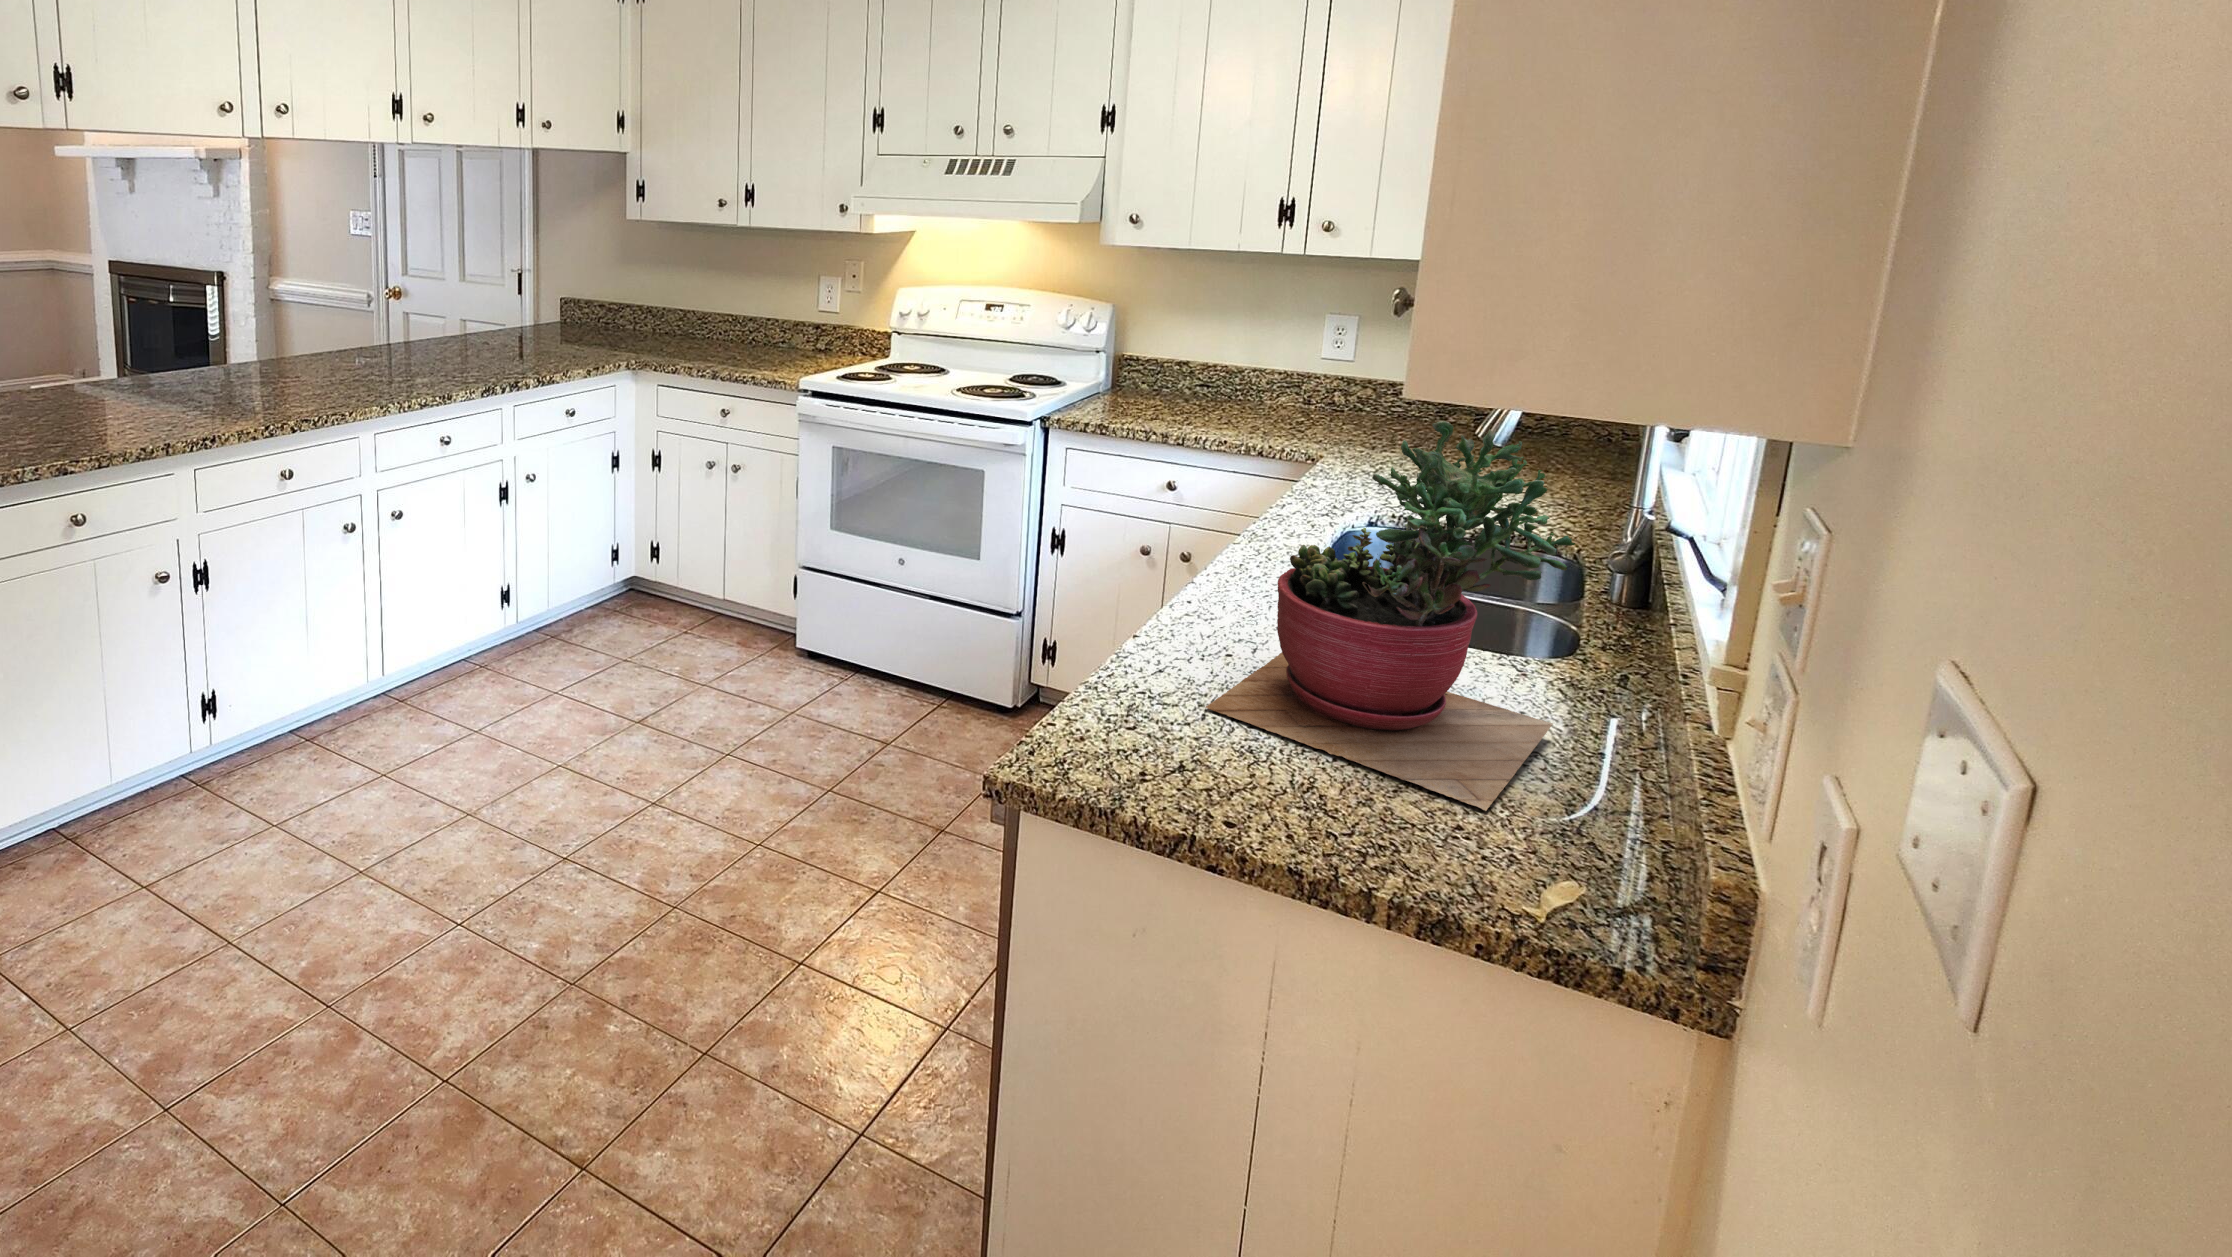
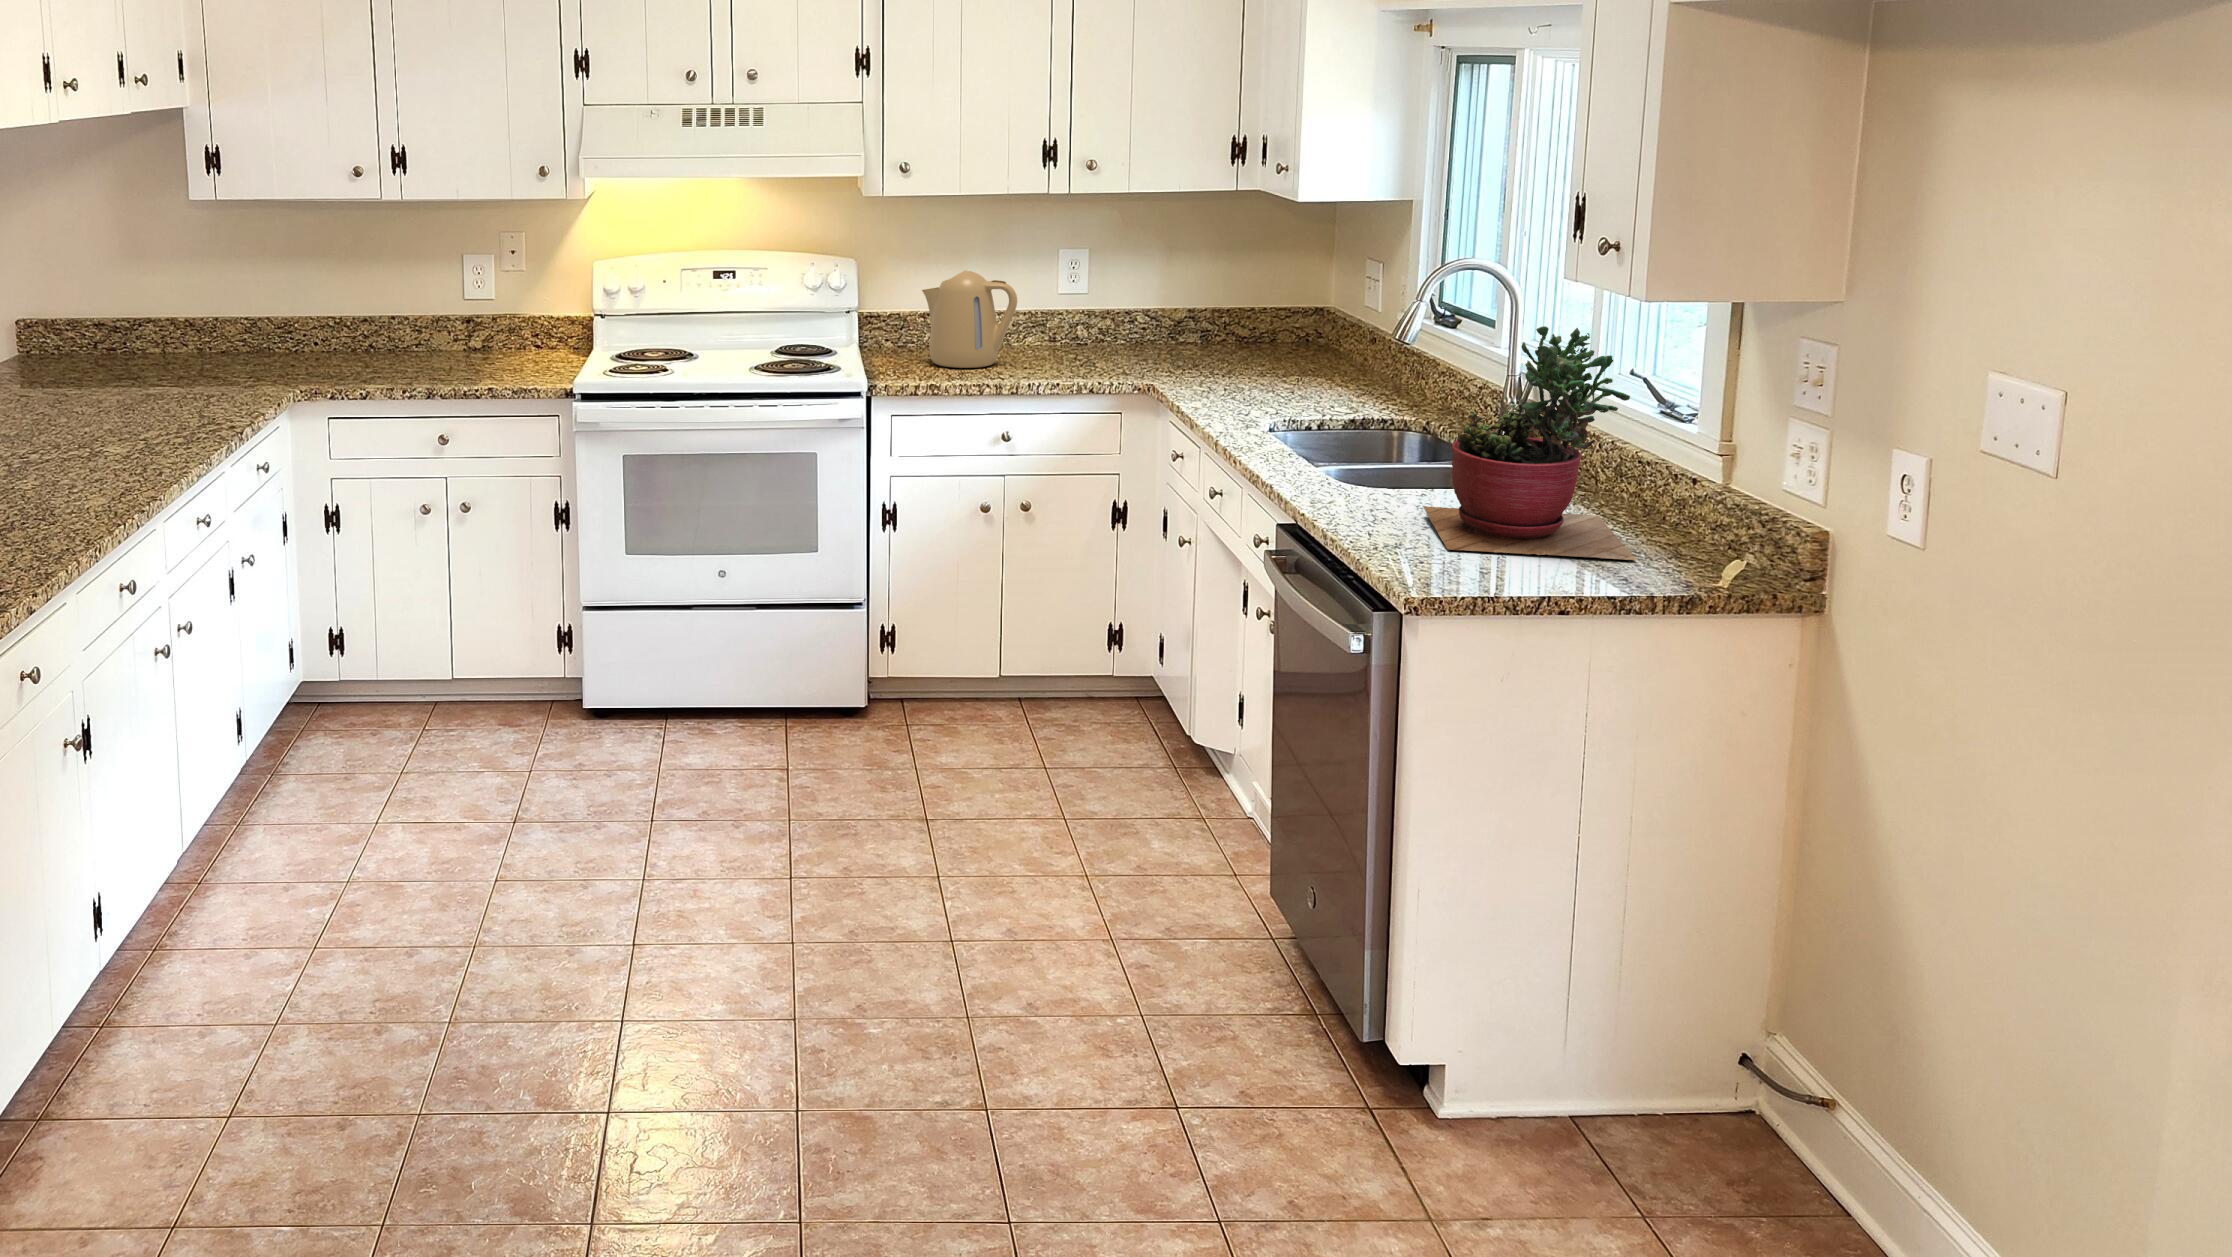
kettle: none [1140,322,1226,416] -> present [922,270,1017,368]

